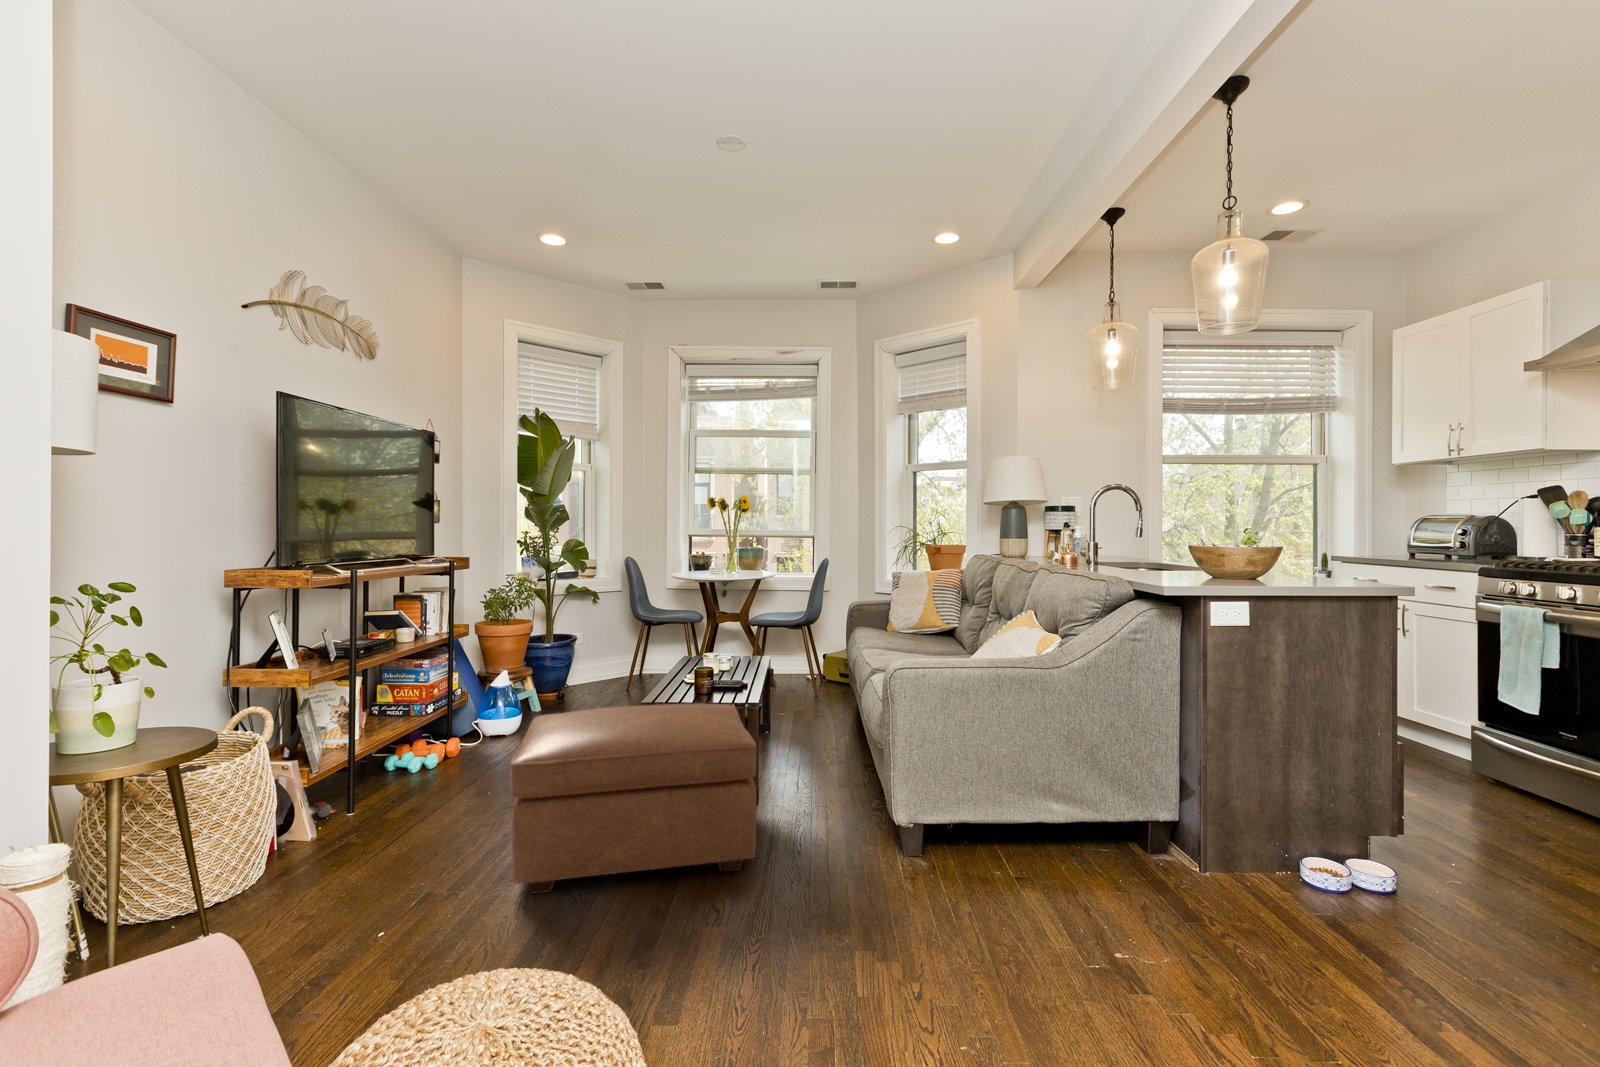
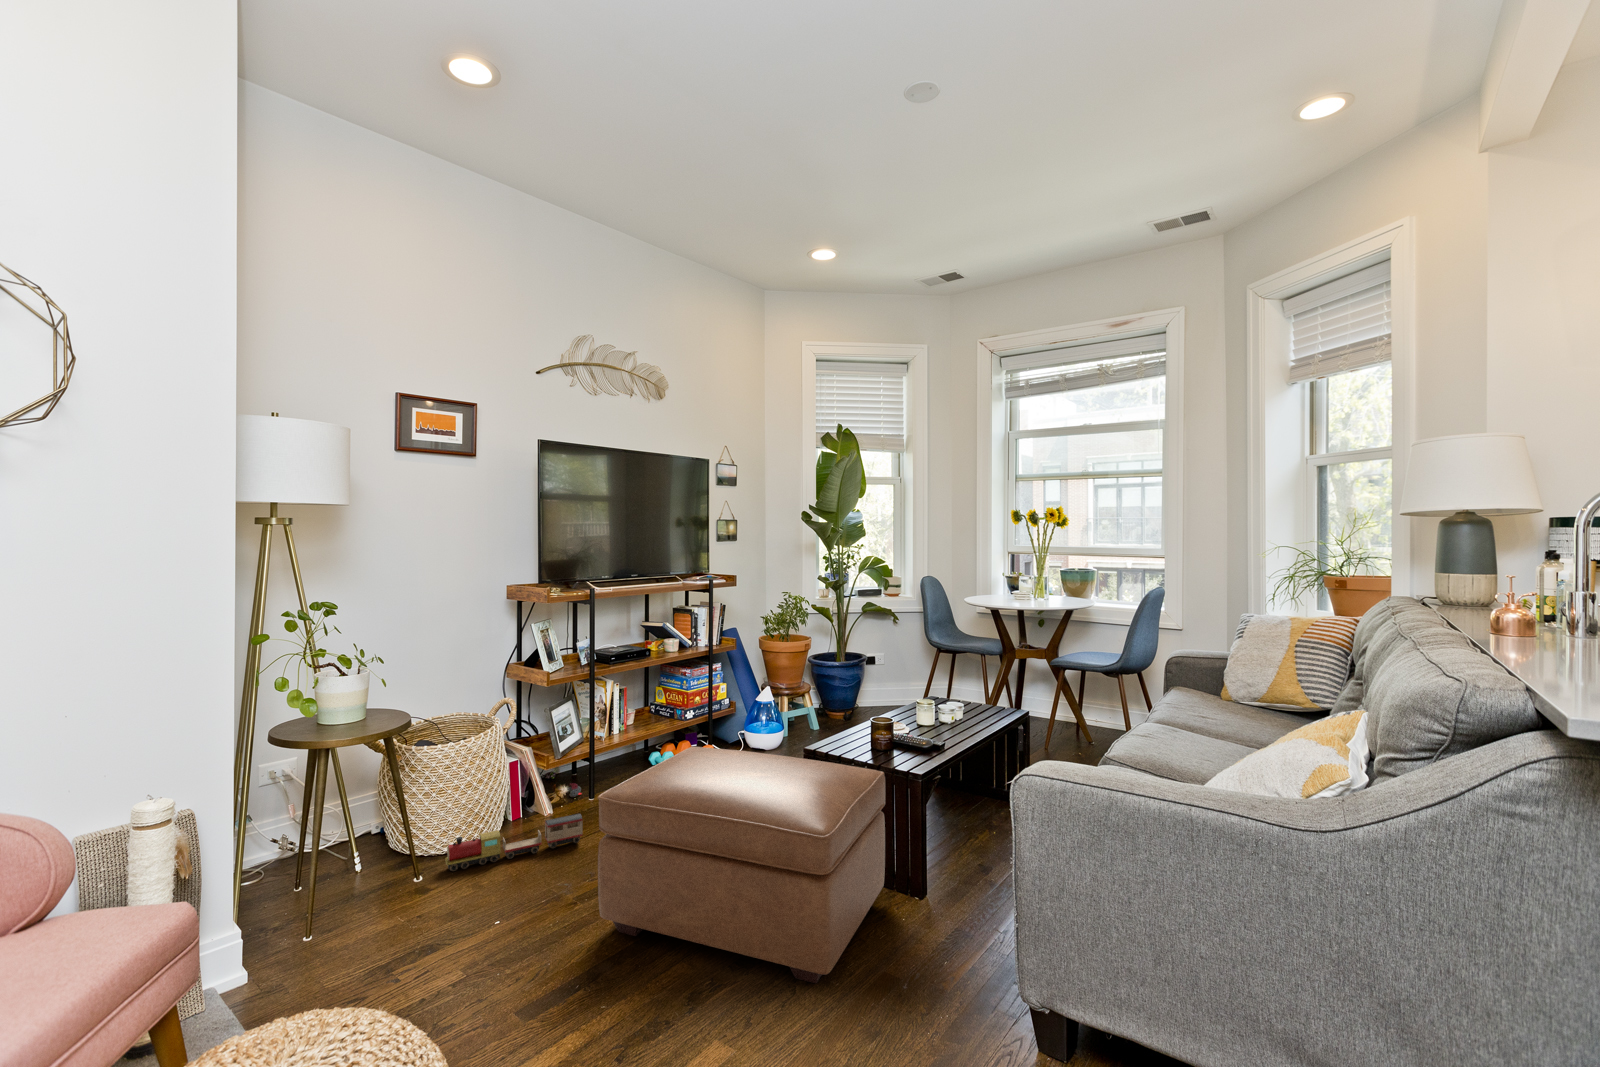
toy train: none [232,815,395,910] -> present [445,814,582,871]

